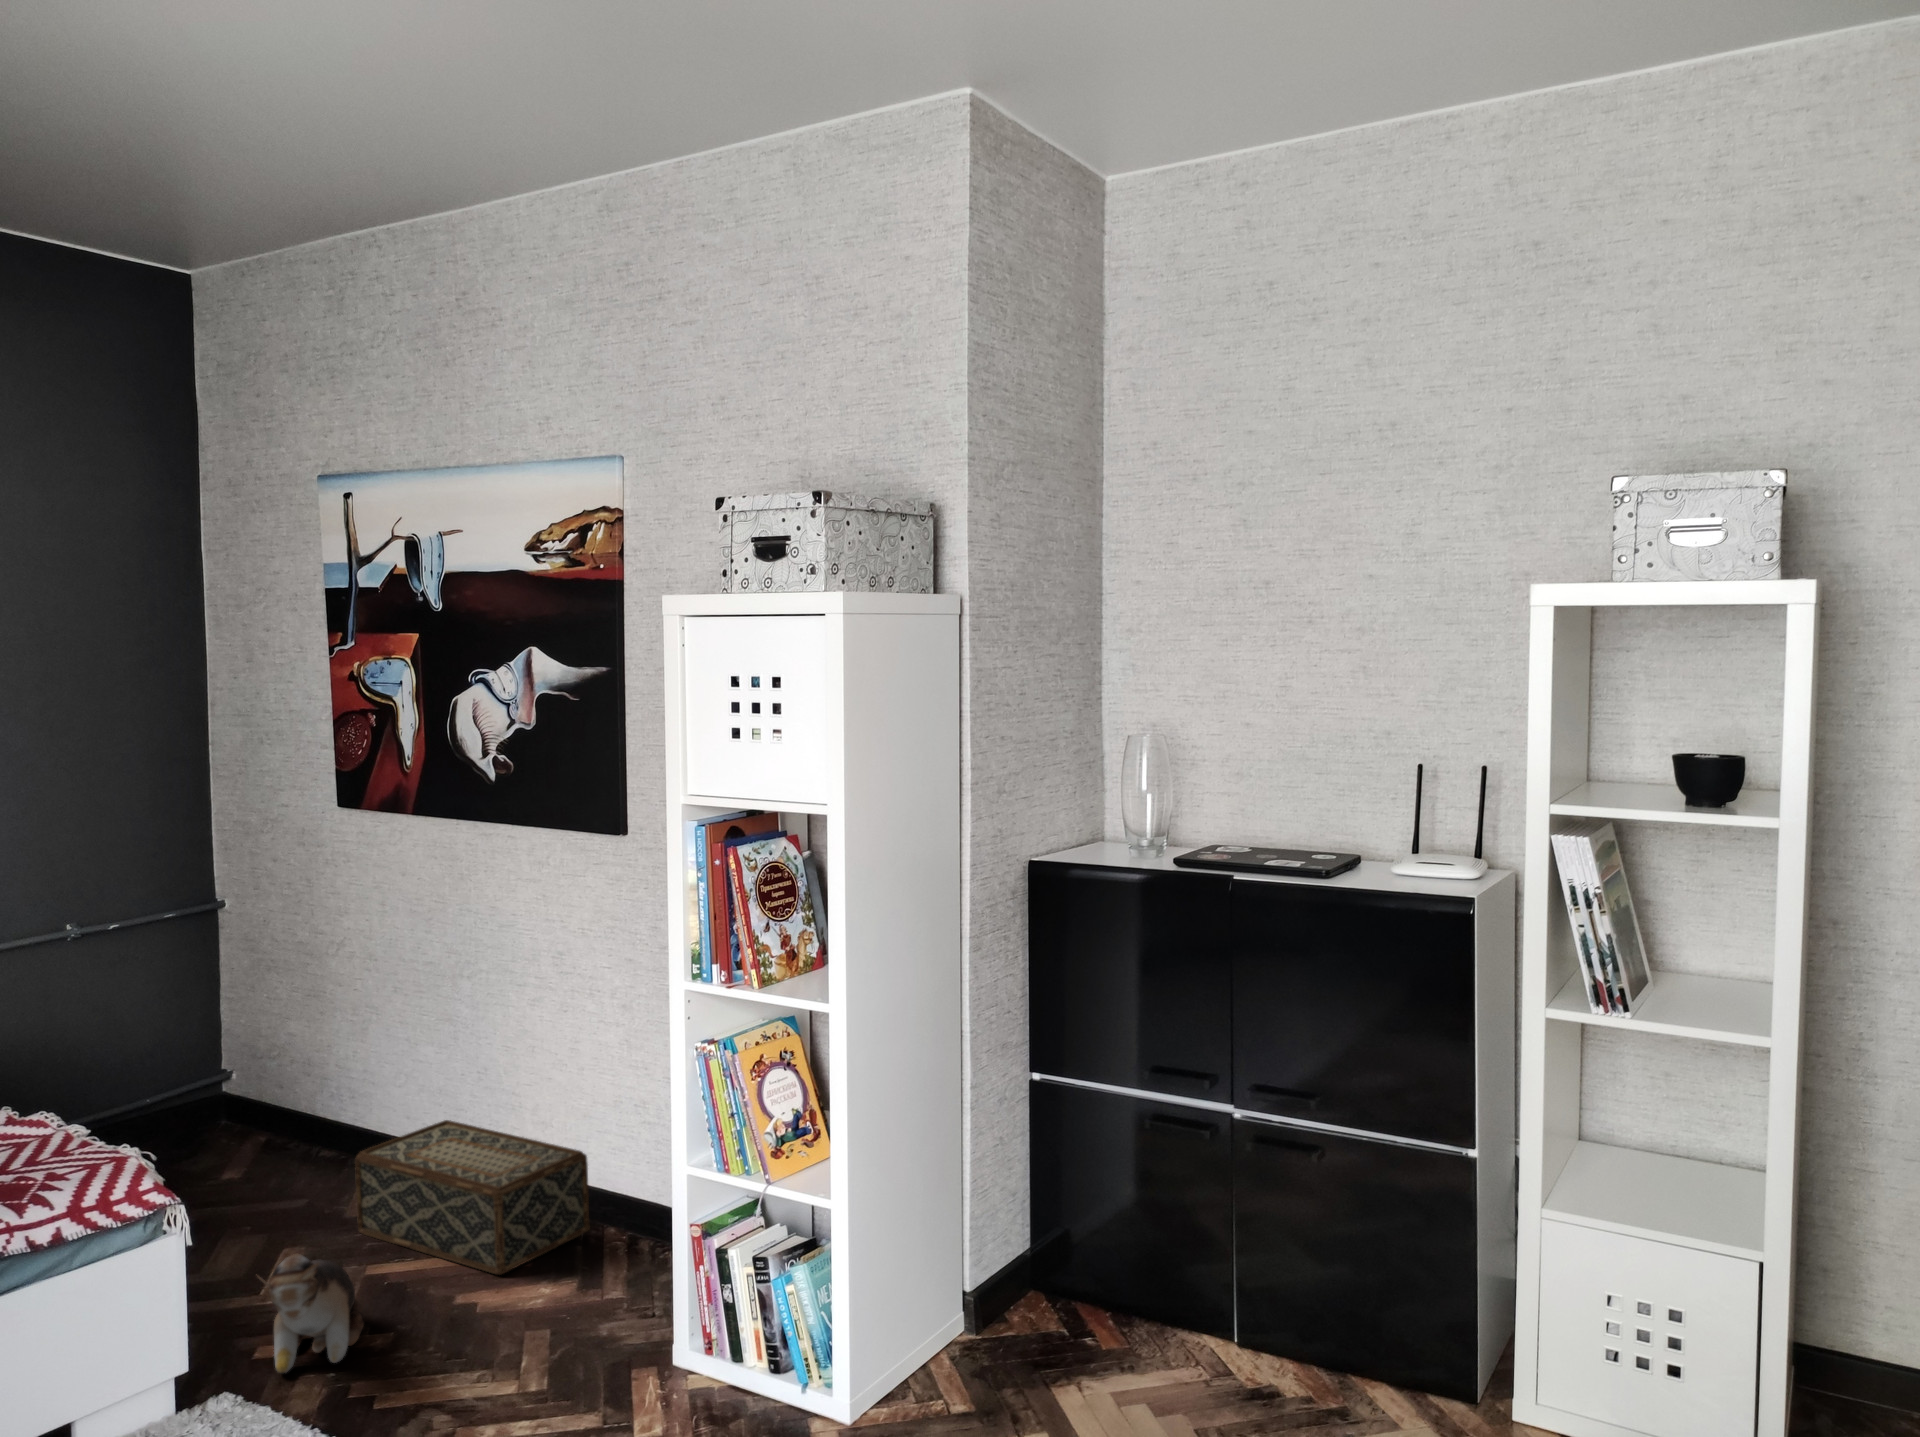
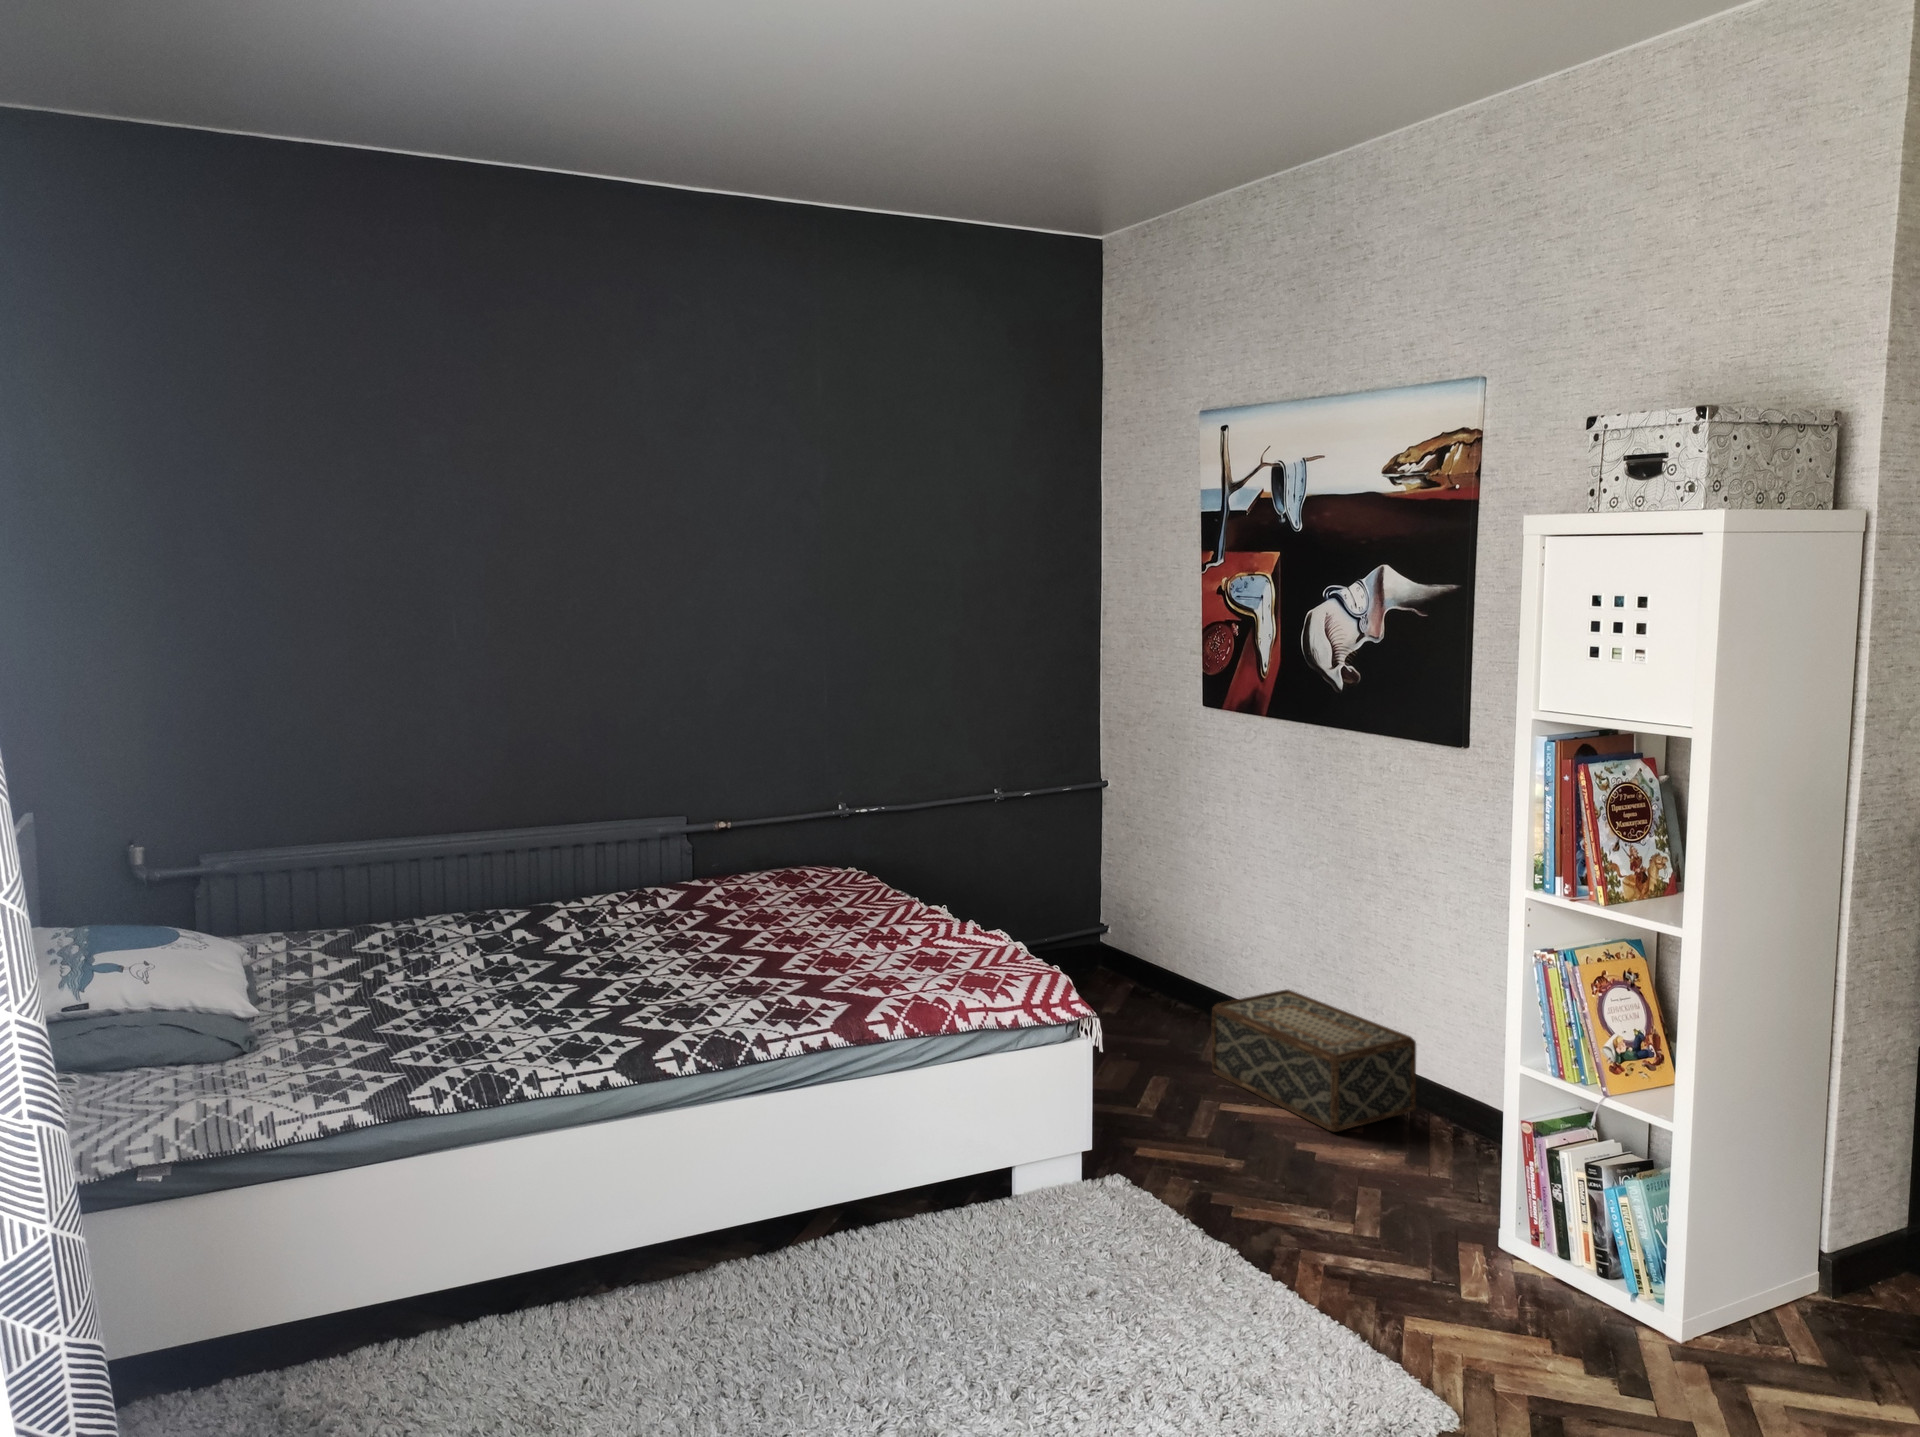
plush toy: present [259,1253,364,1373] -> none [1142,1076,1220,1173]

